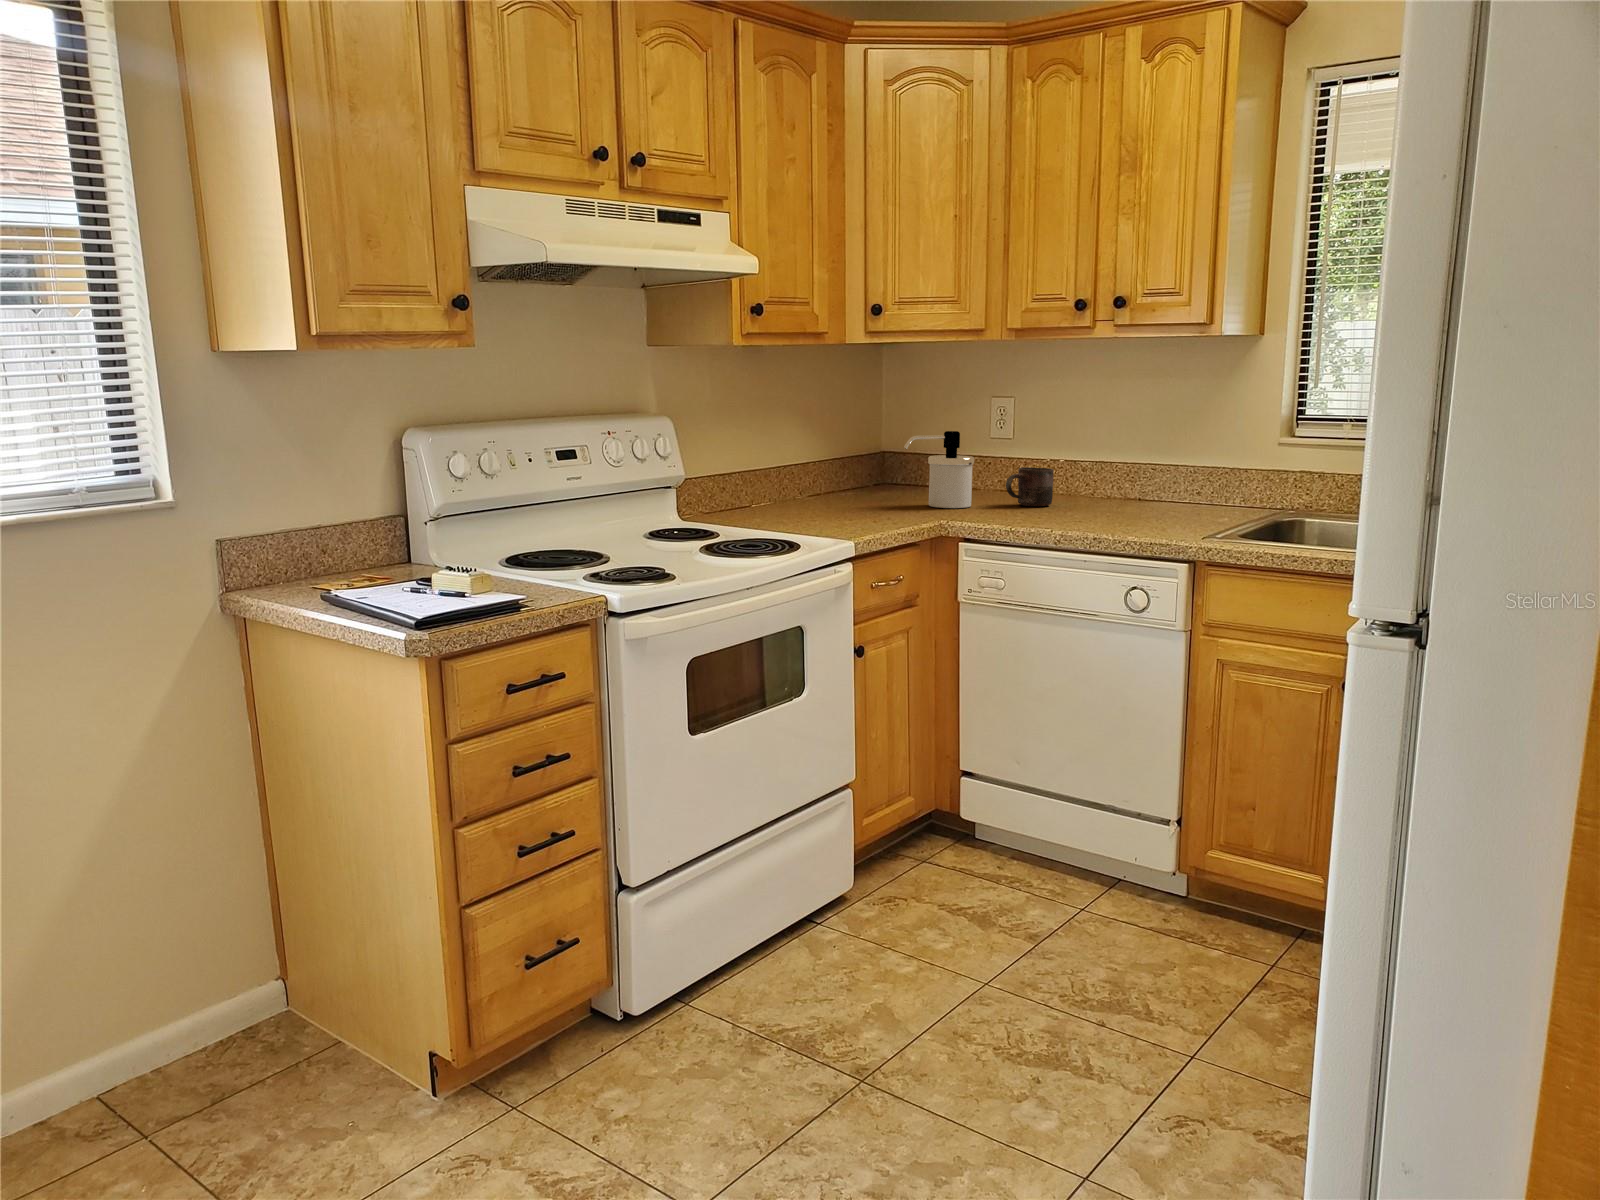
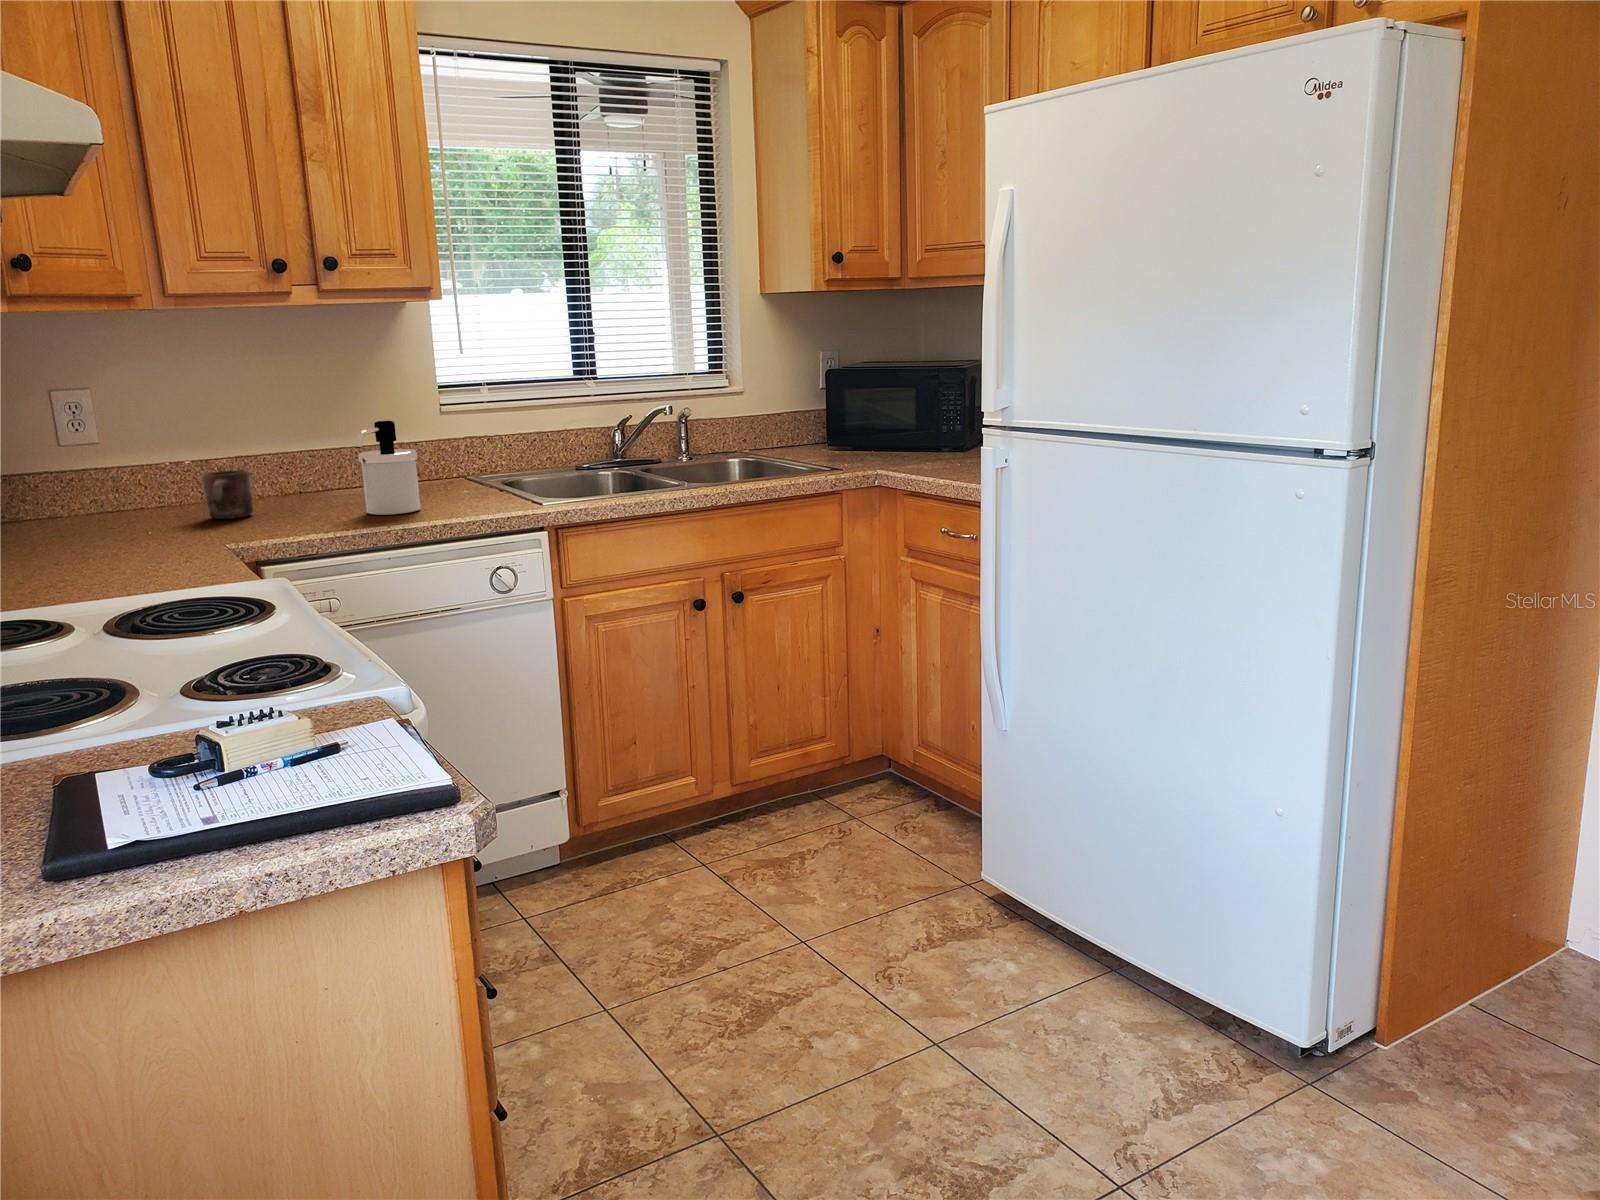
soap dispenser: present [904,431,974,508] -> present [356,421,420,515]

